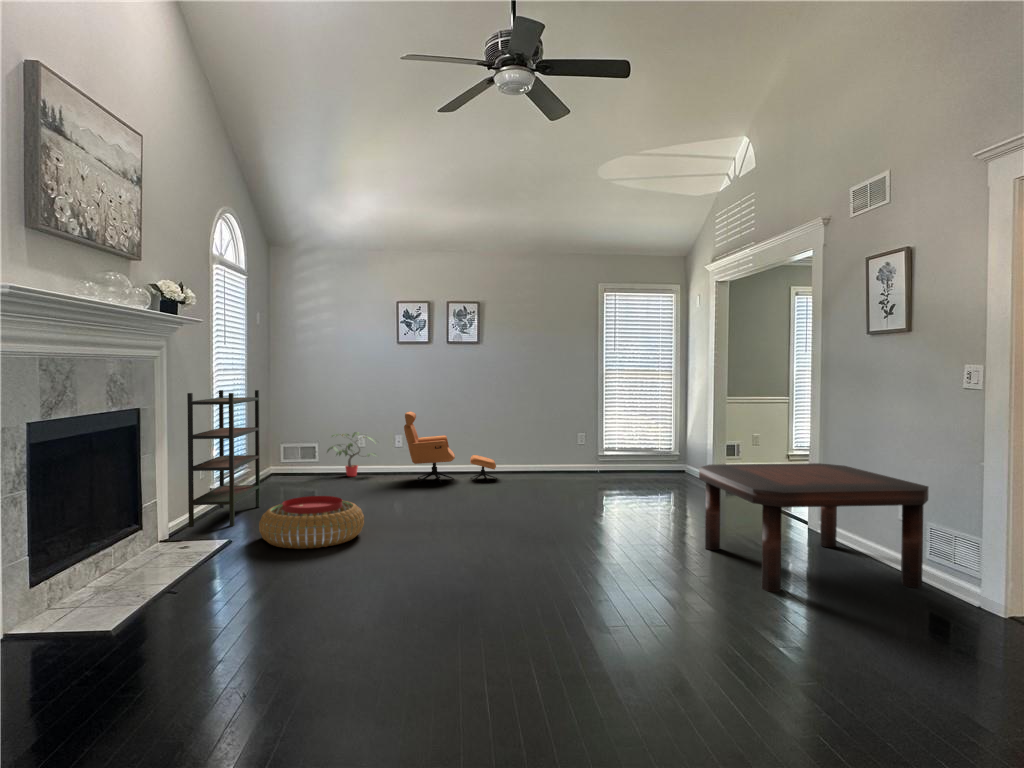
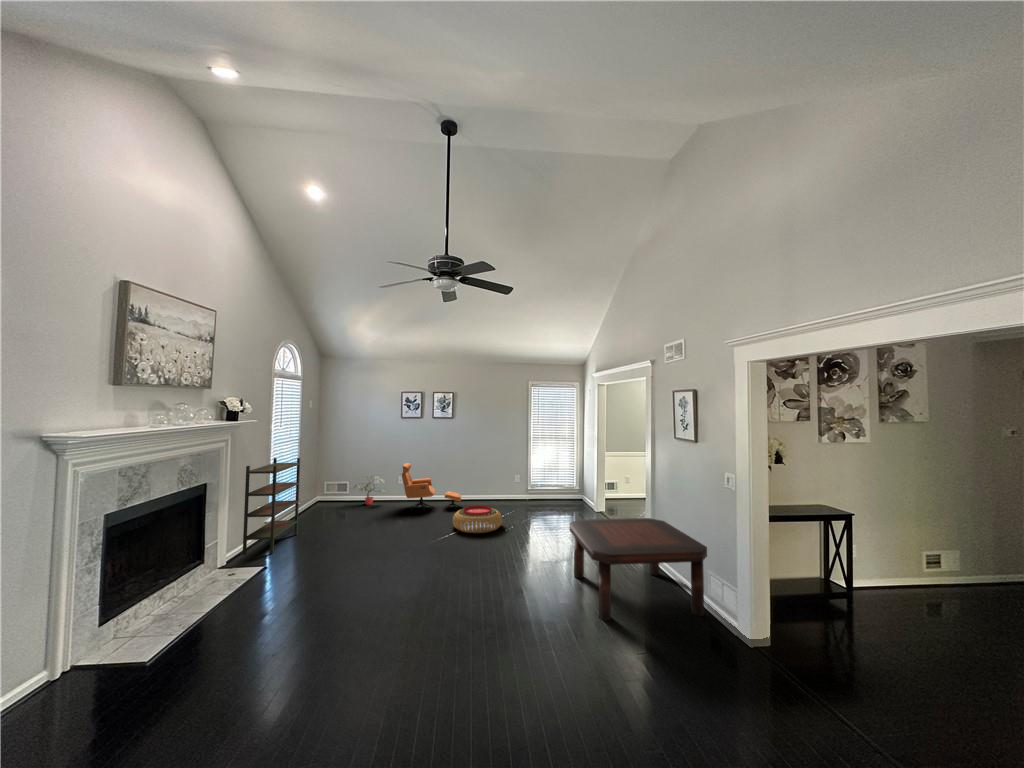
pouf: present [259,496,364,549] -> present [453,506,502,533]

